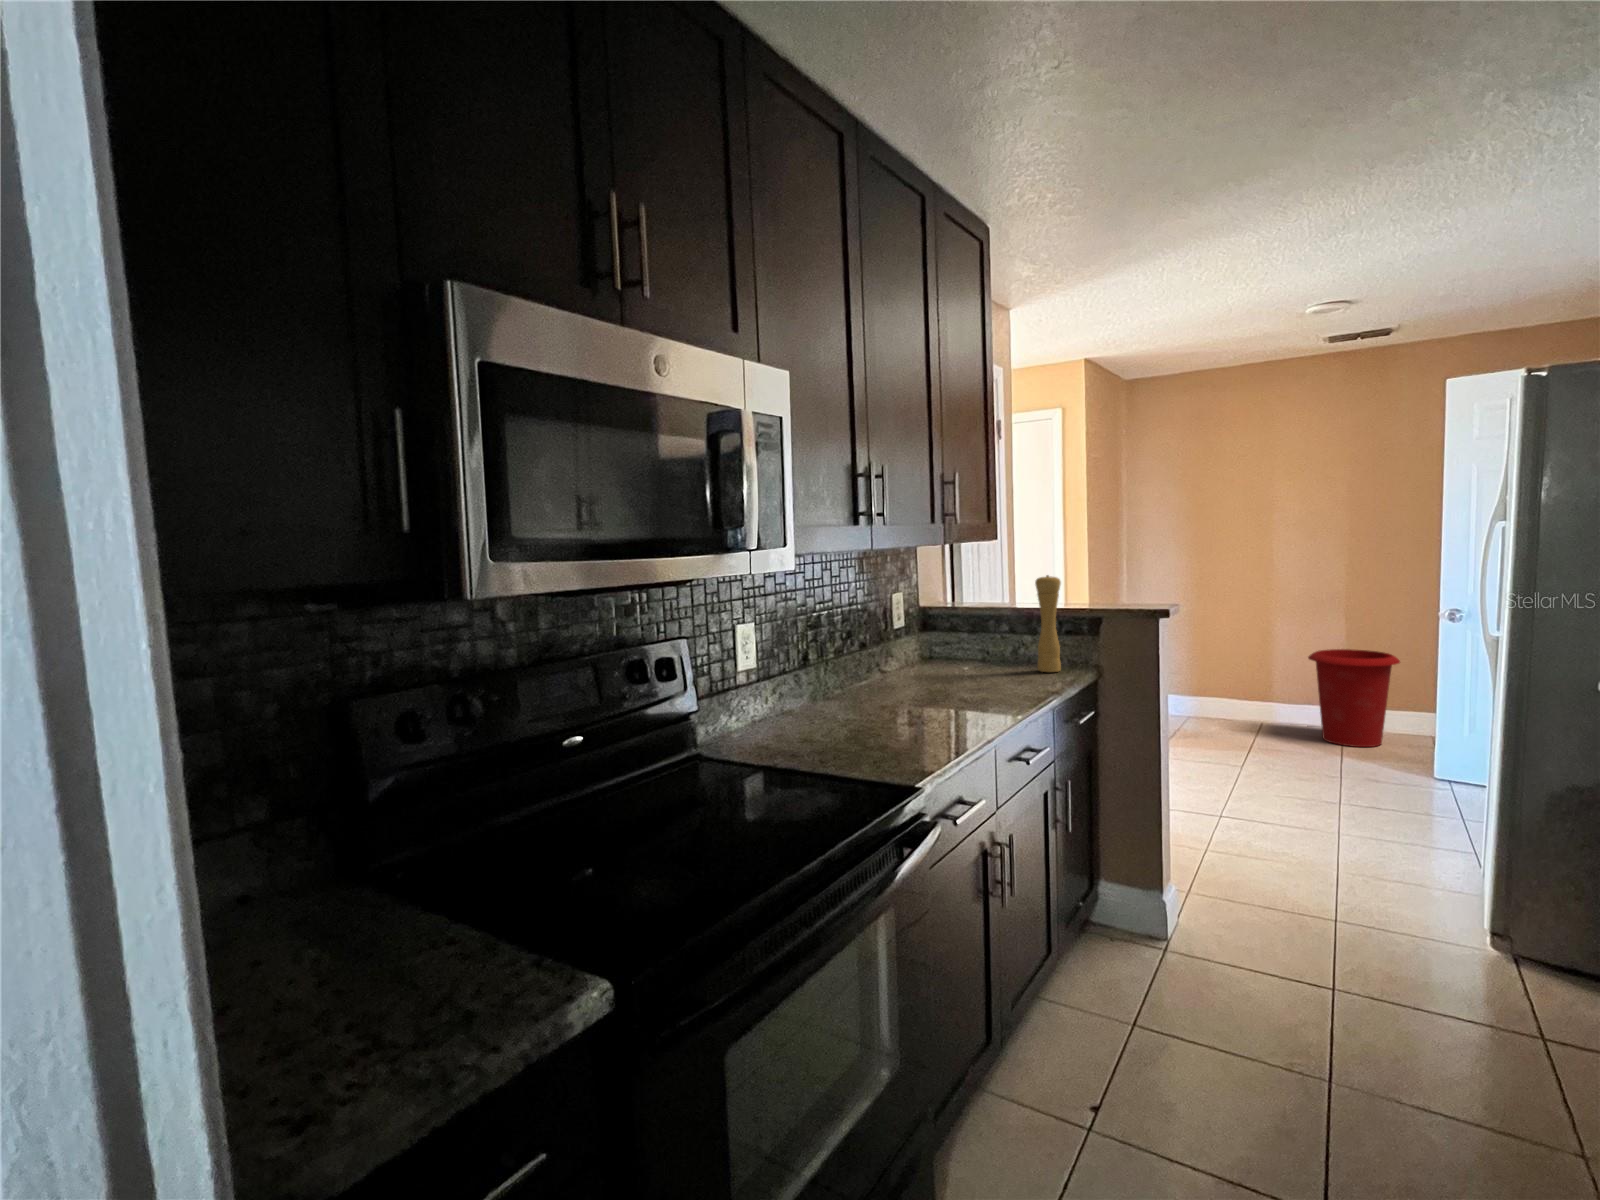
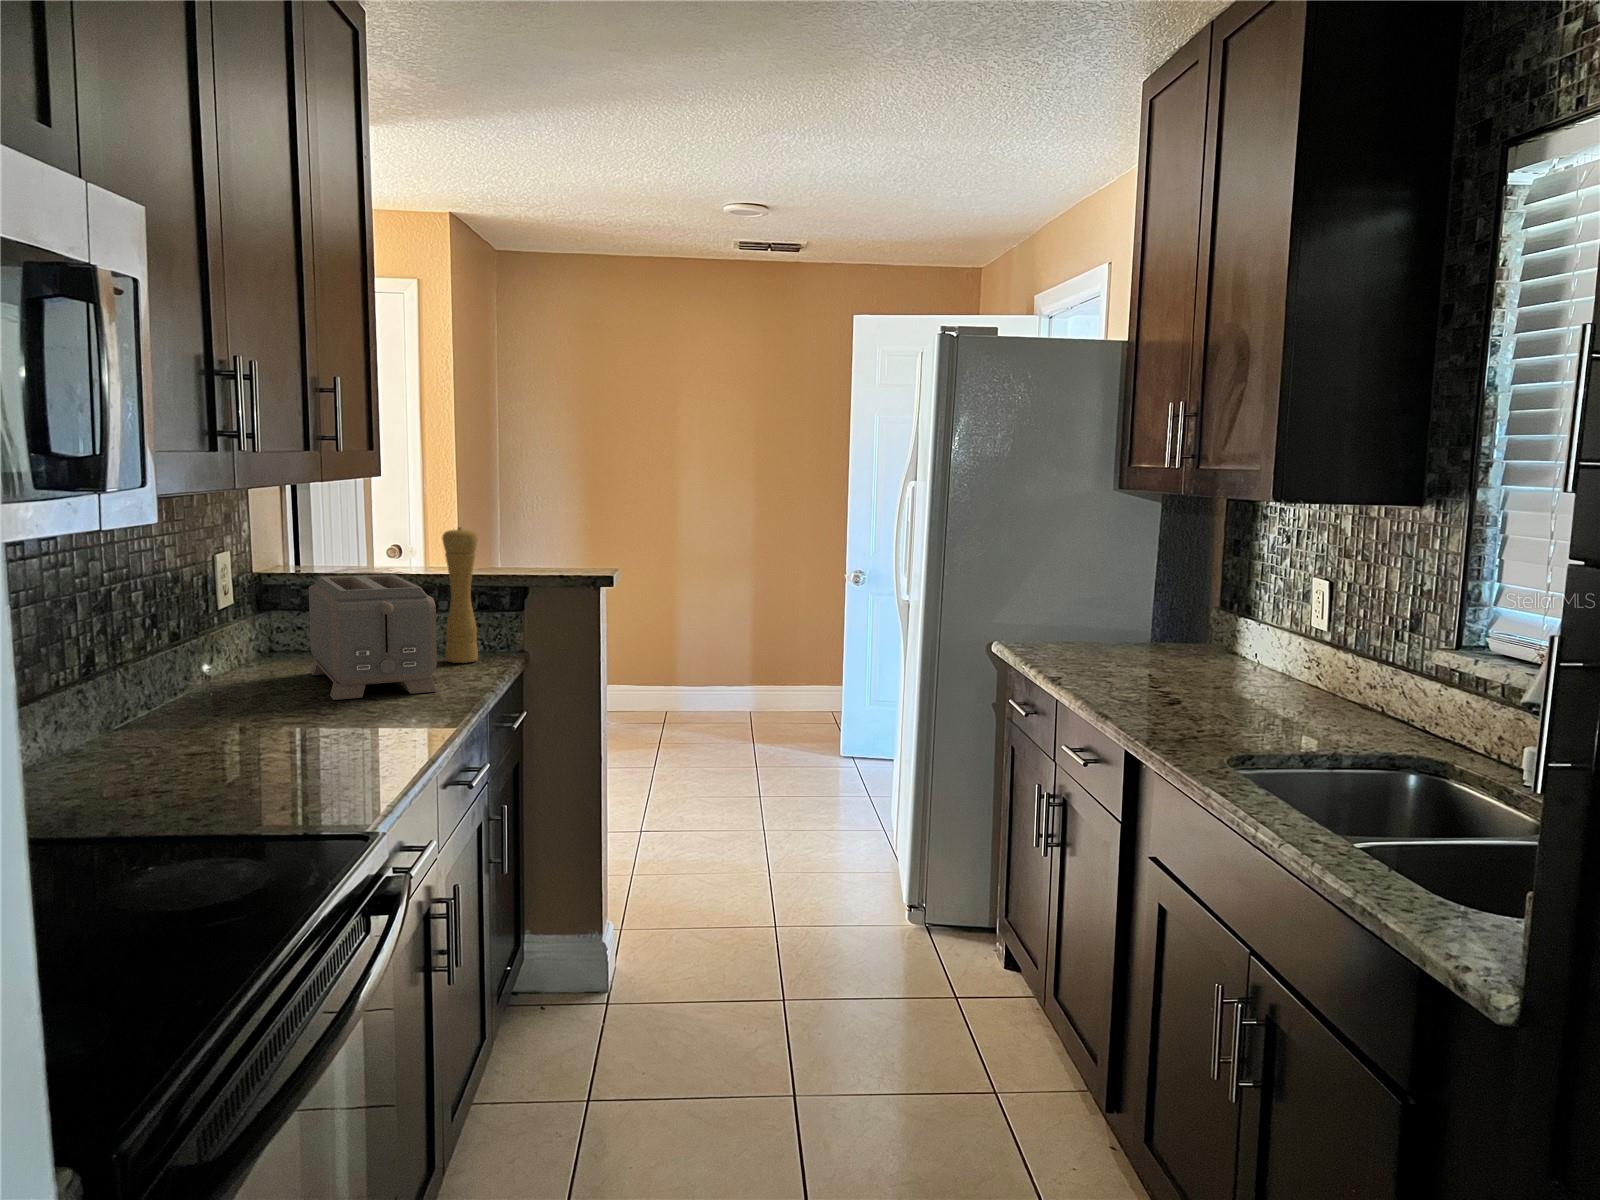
toaster: none [944,608,1020,692] -> present [309,574,437,700]
waste bin: present [1308,649,1400,747] -> none [714,616,802,728]

